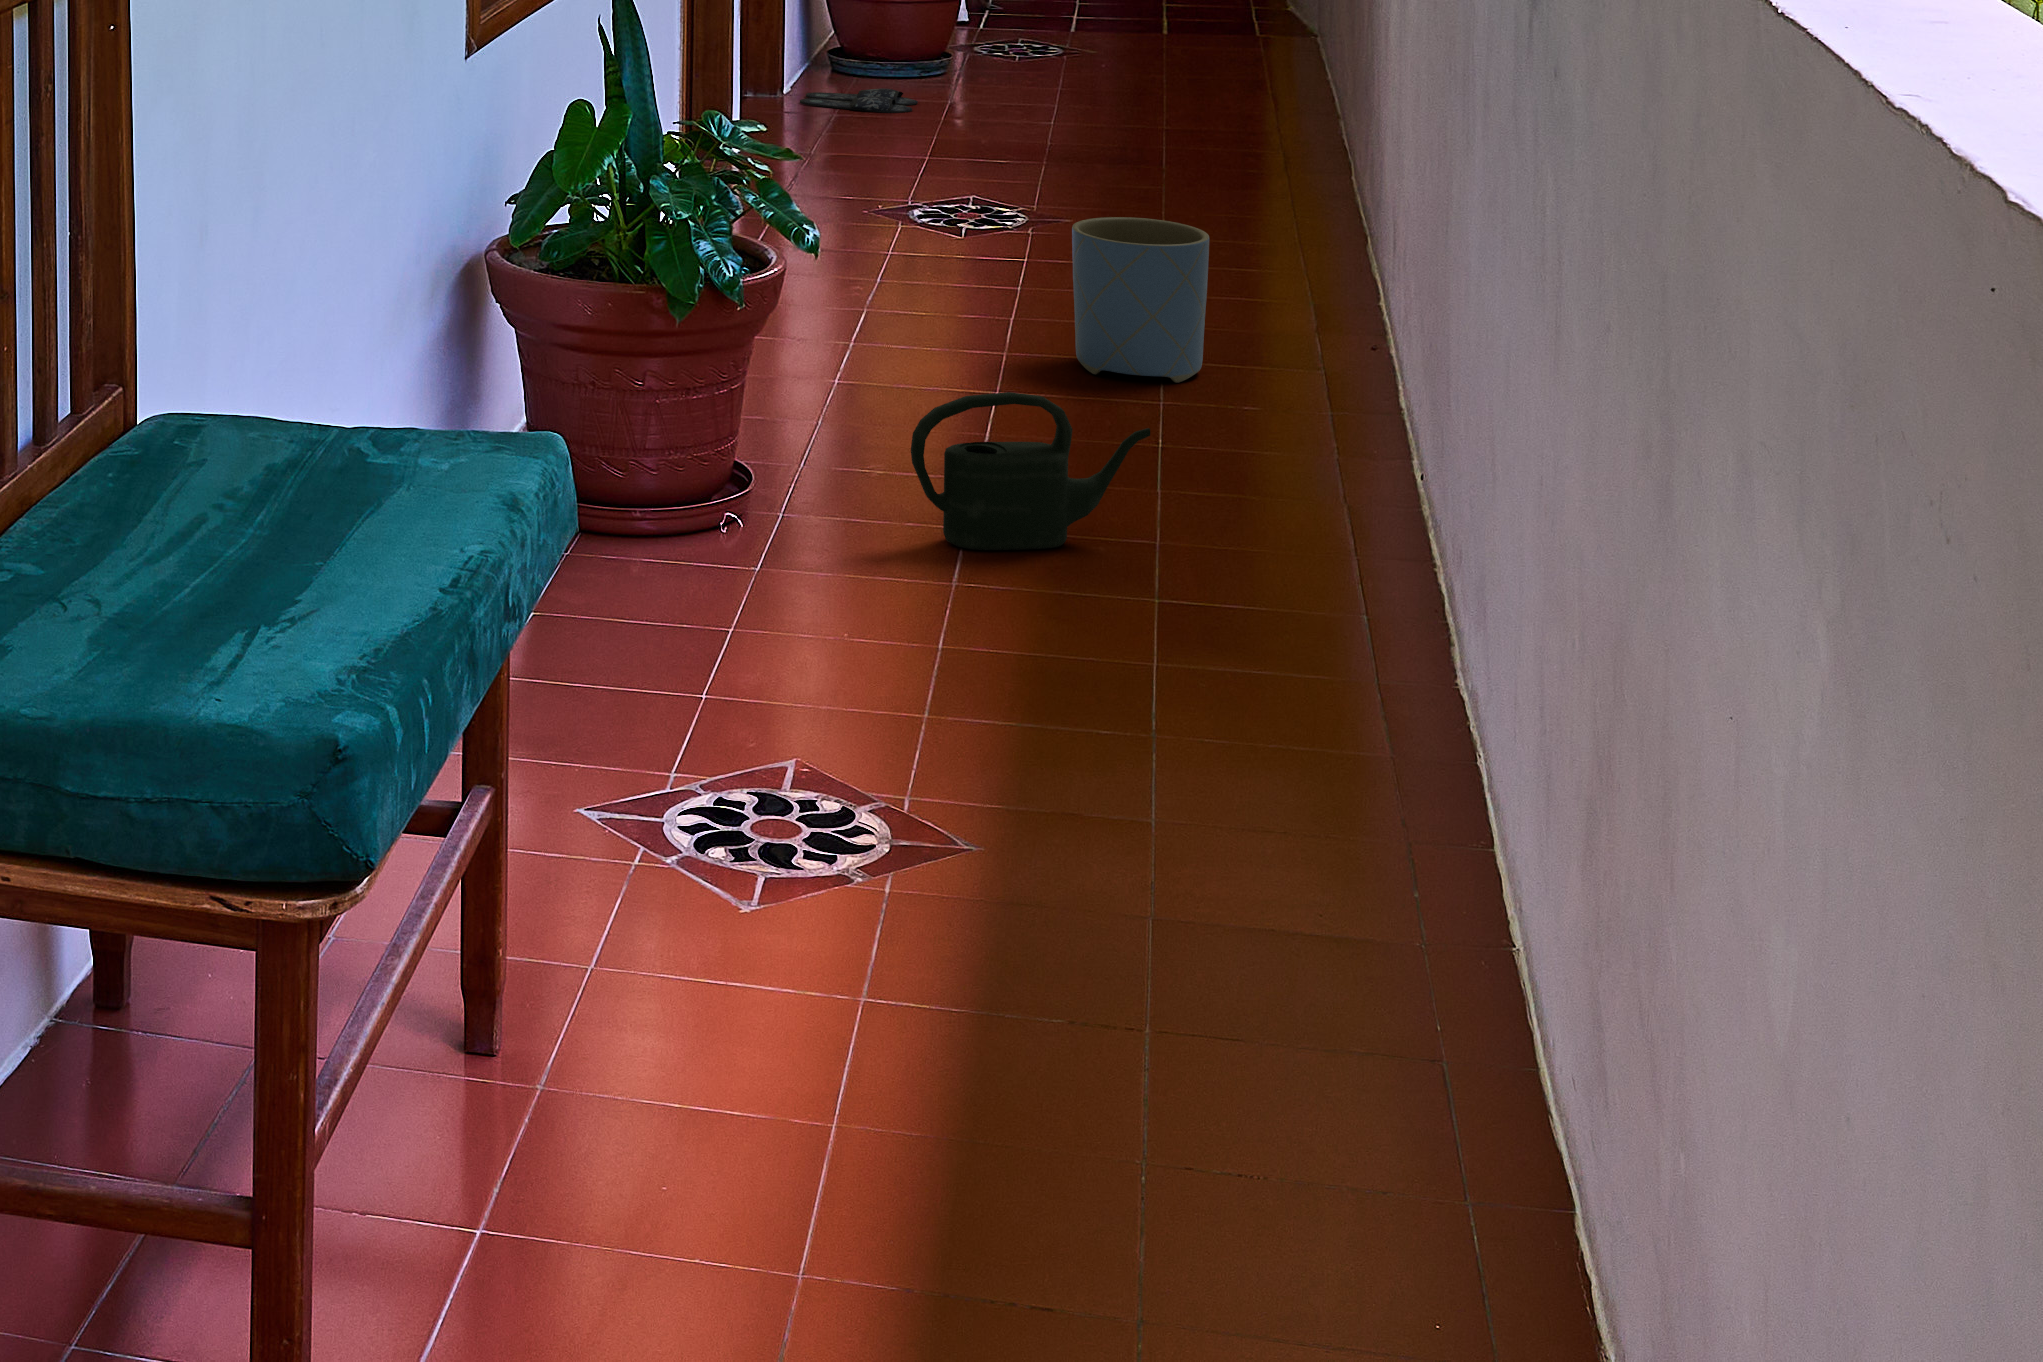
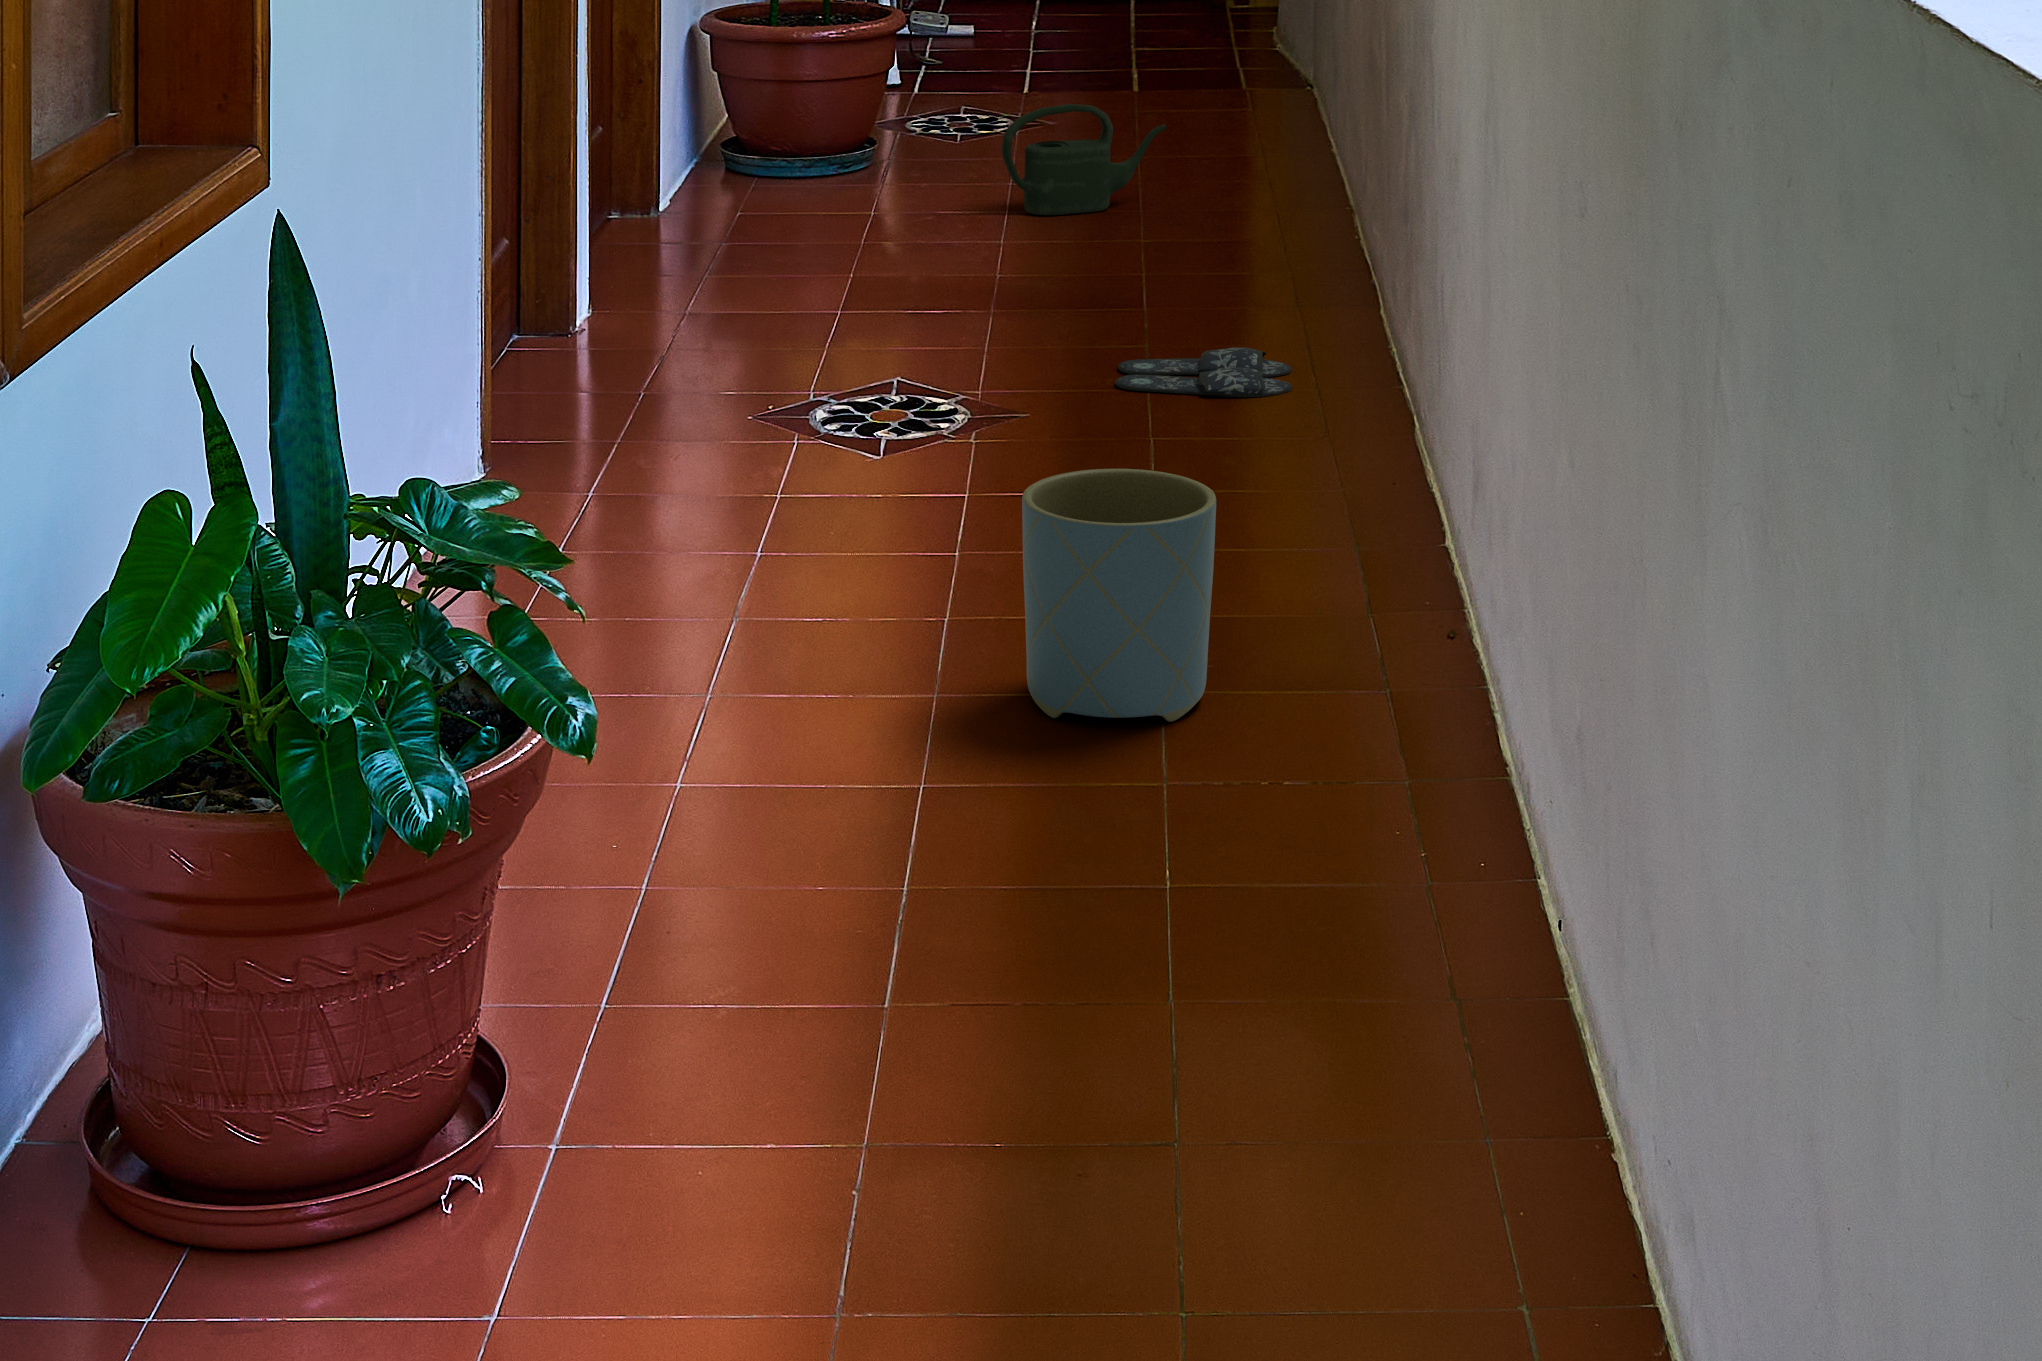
slippers: present [800,88,918,113] -> present [1115,348,1292,397]
watering can: present [911,392,1150,550] -> present [1002,104,1166,215]

